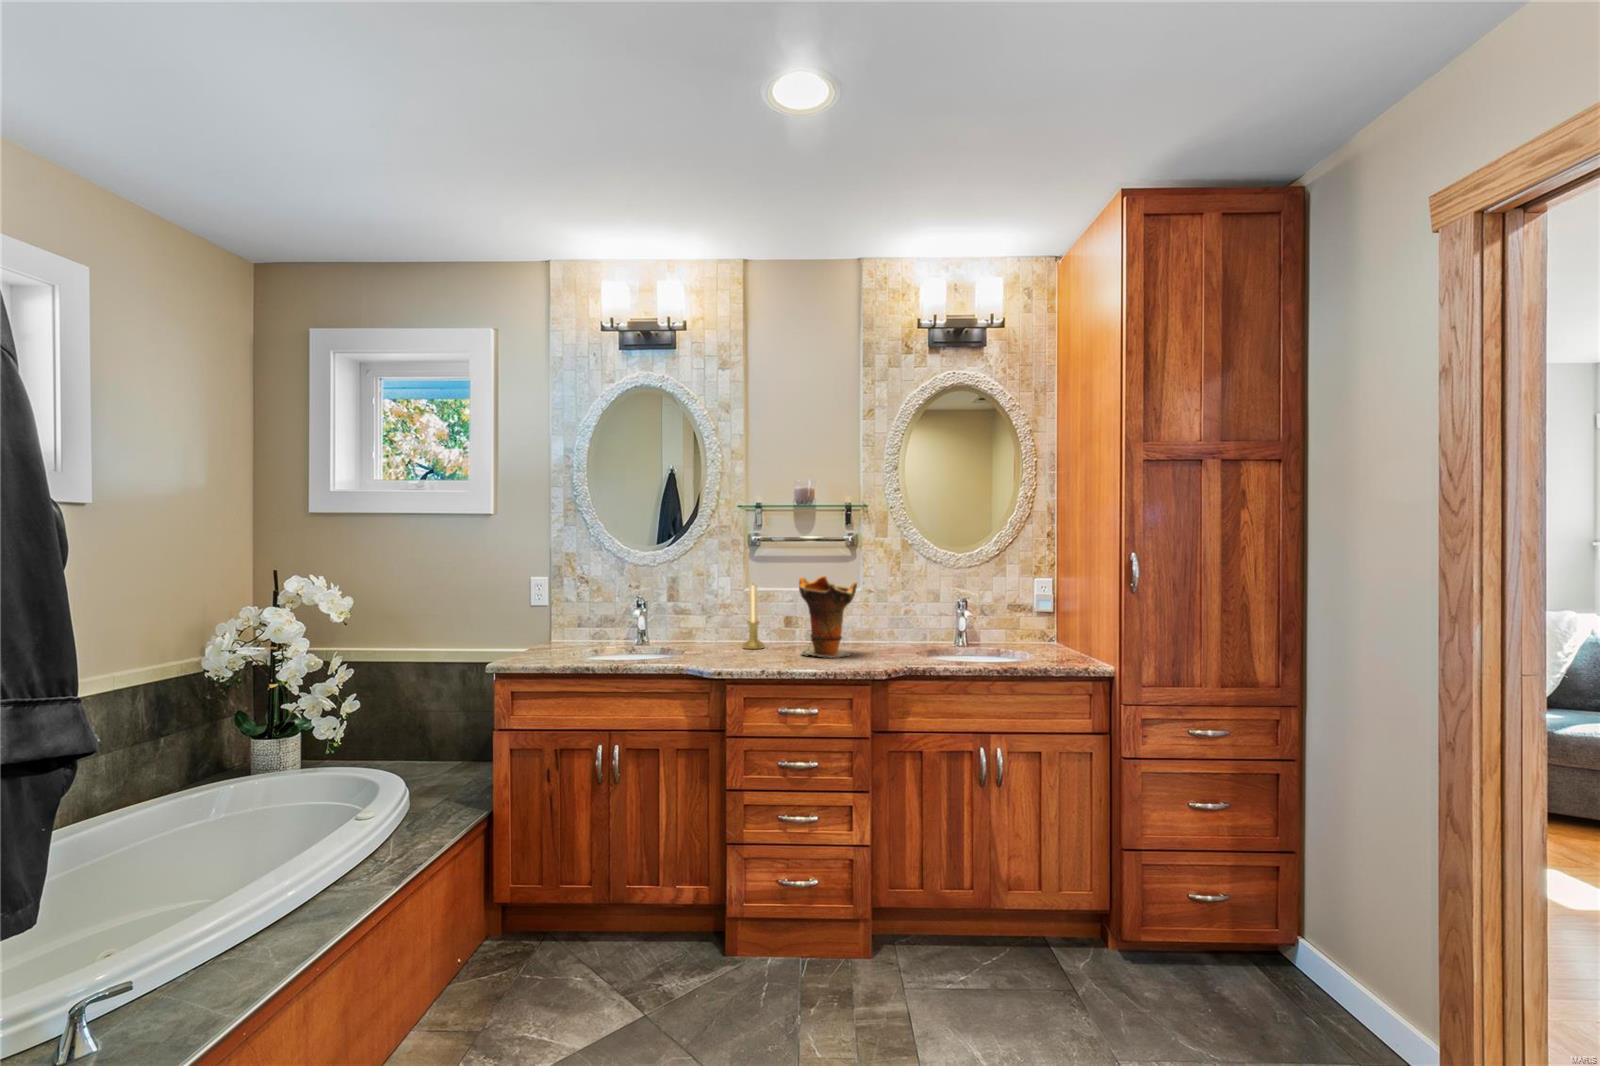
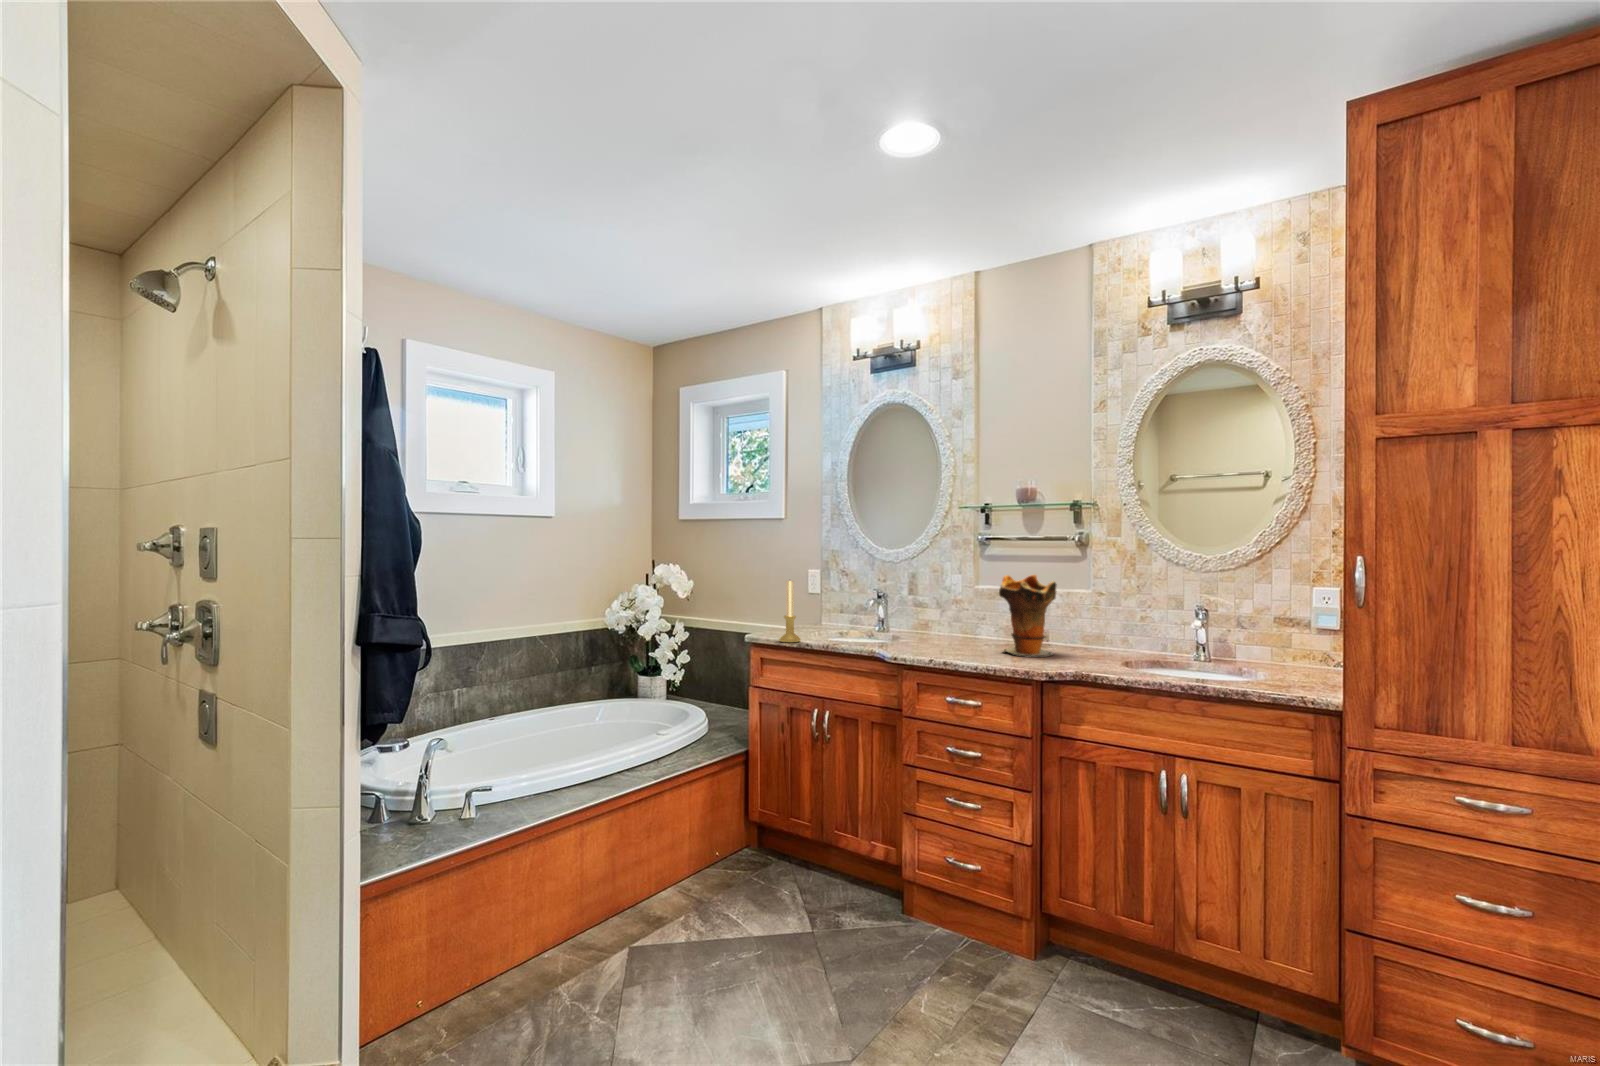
candle holder: present [743,584,765,649] -> present [779,581,801,643]

